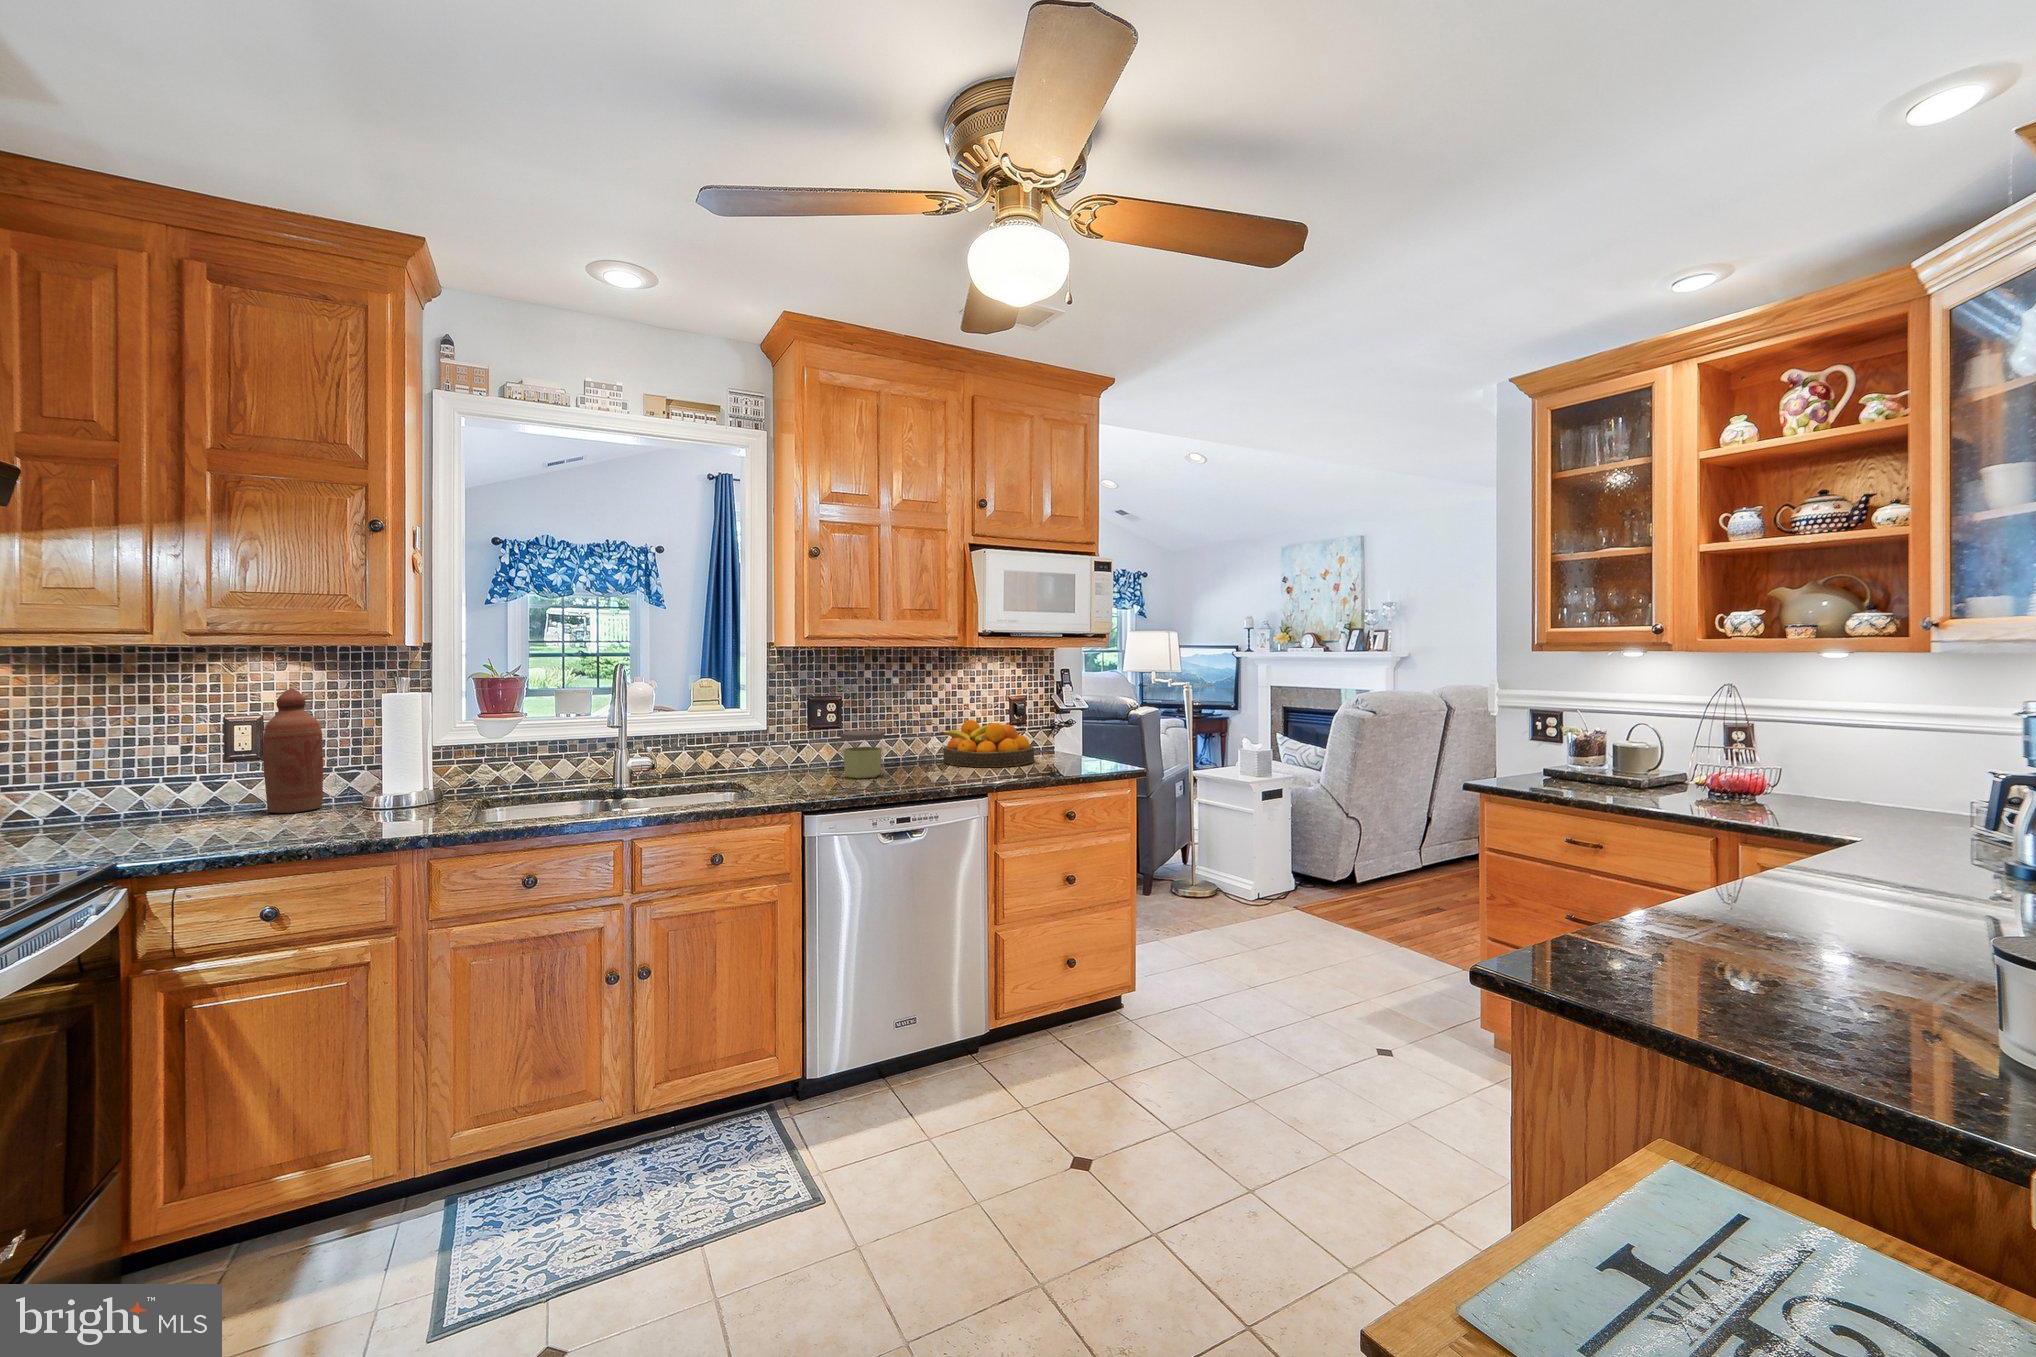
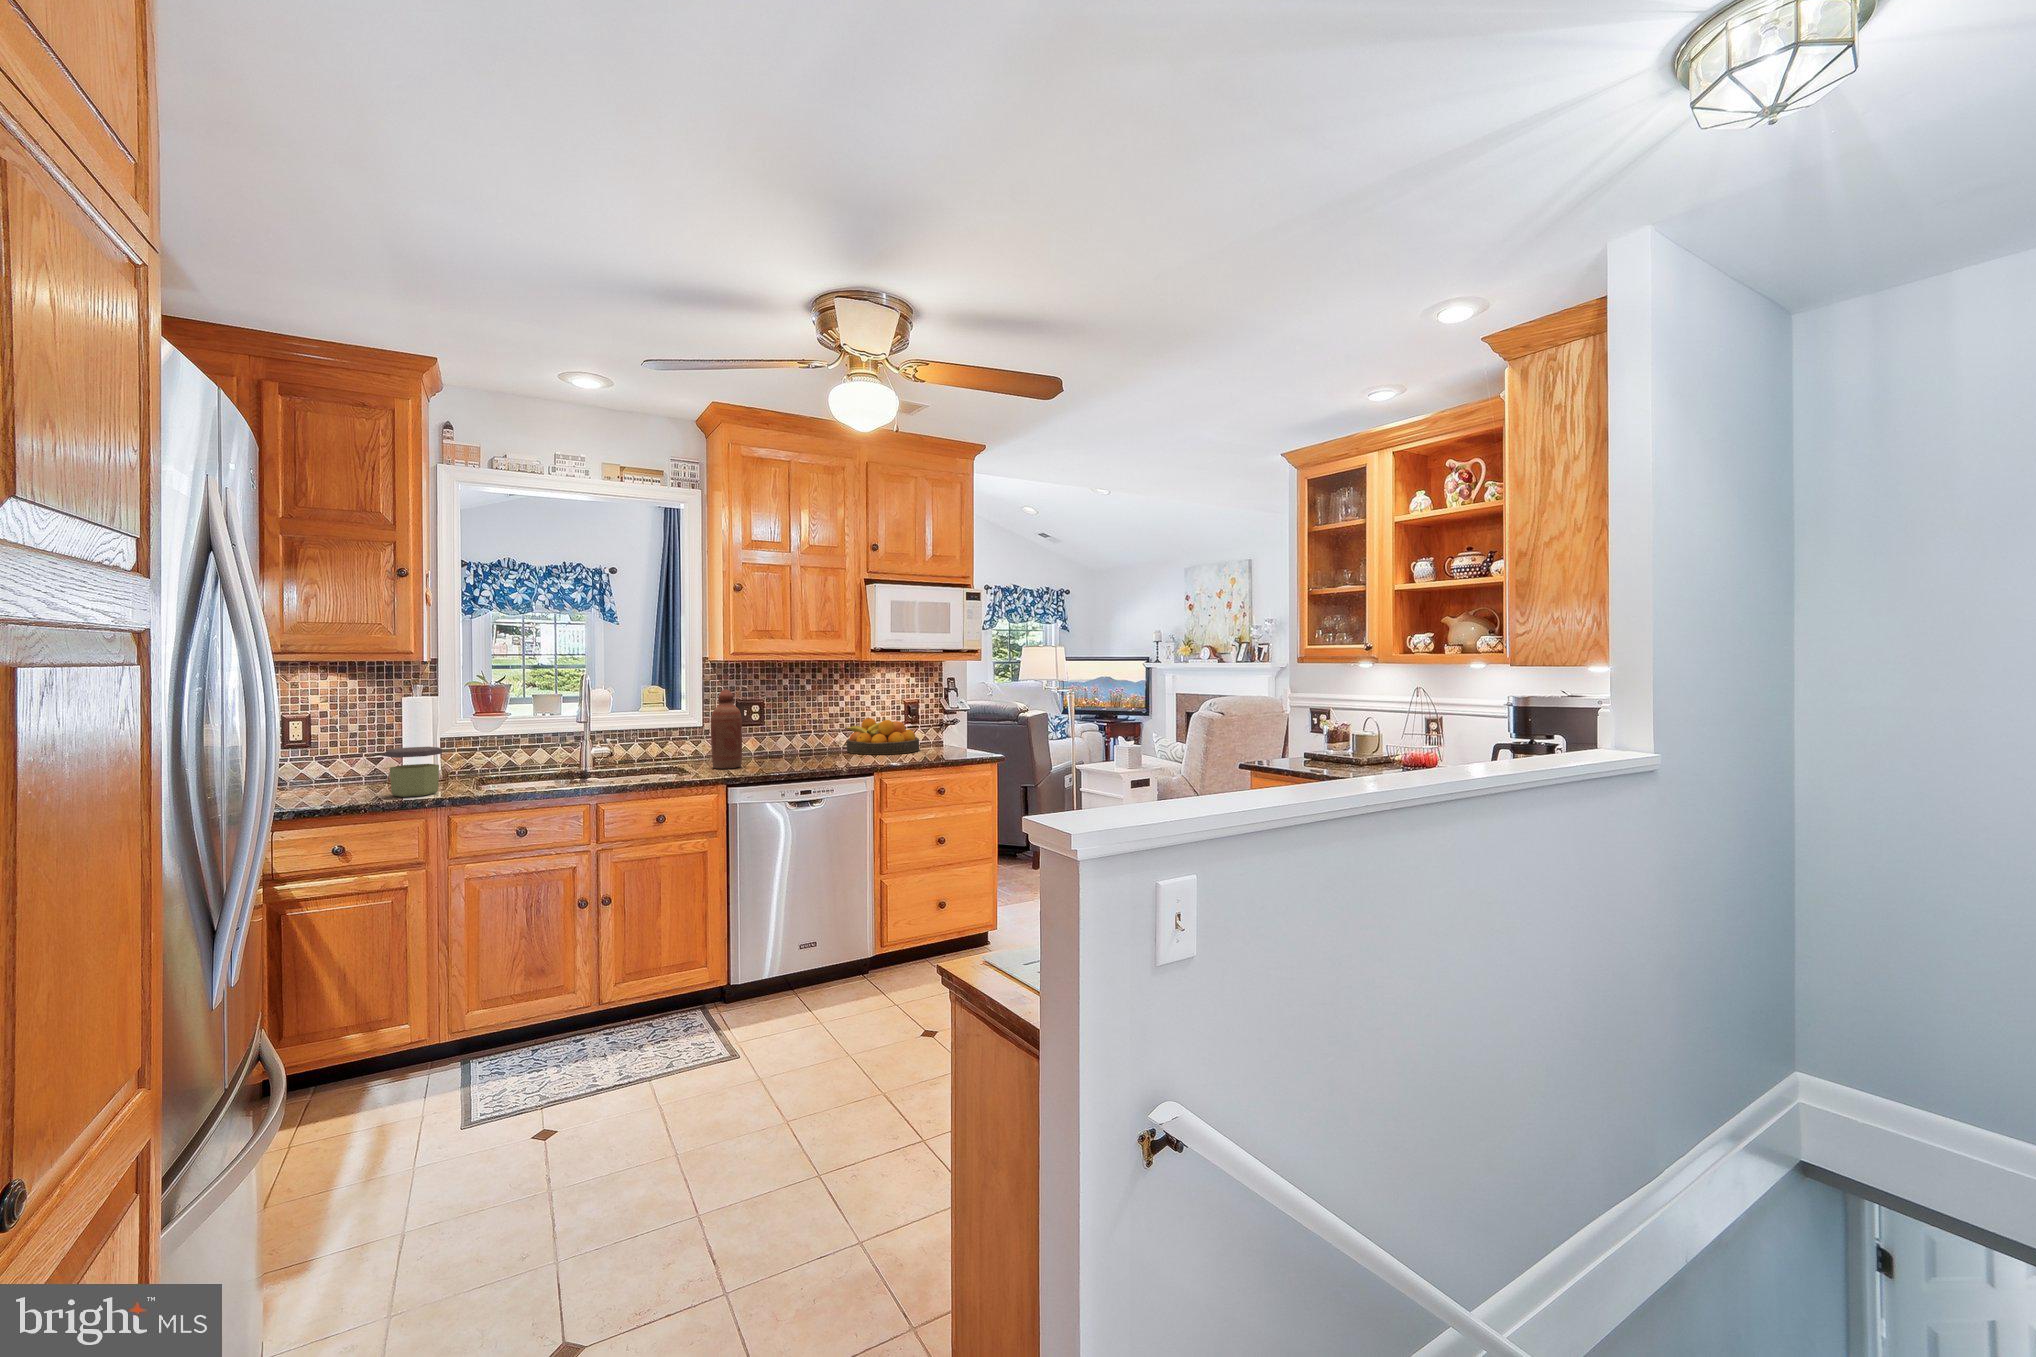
bottle: present [263,689,323,813] -> present [711,690,742,769]
jar: present [841,730,884,778] -> present [386,747,442,797]

